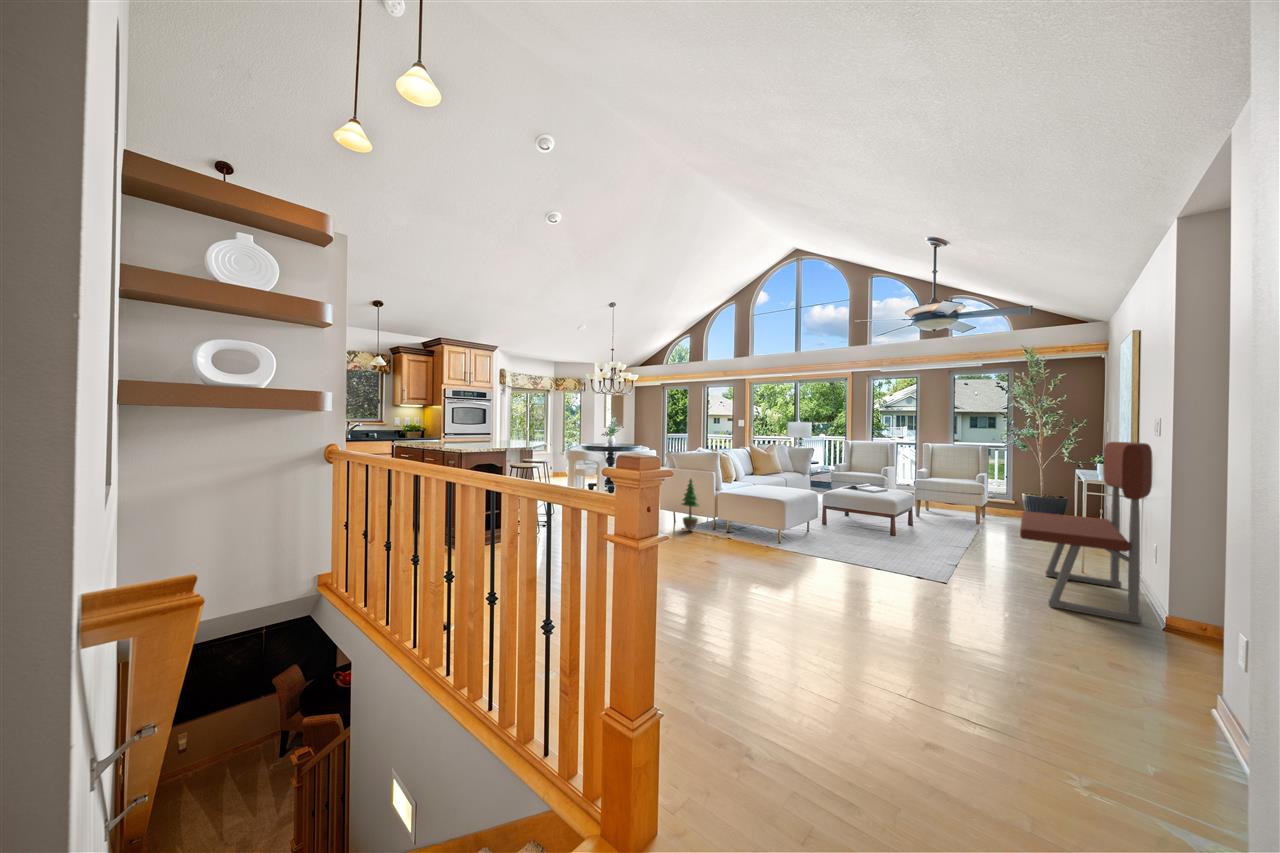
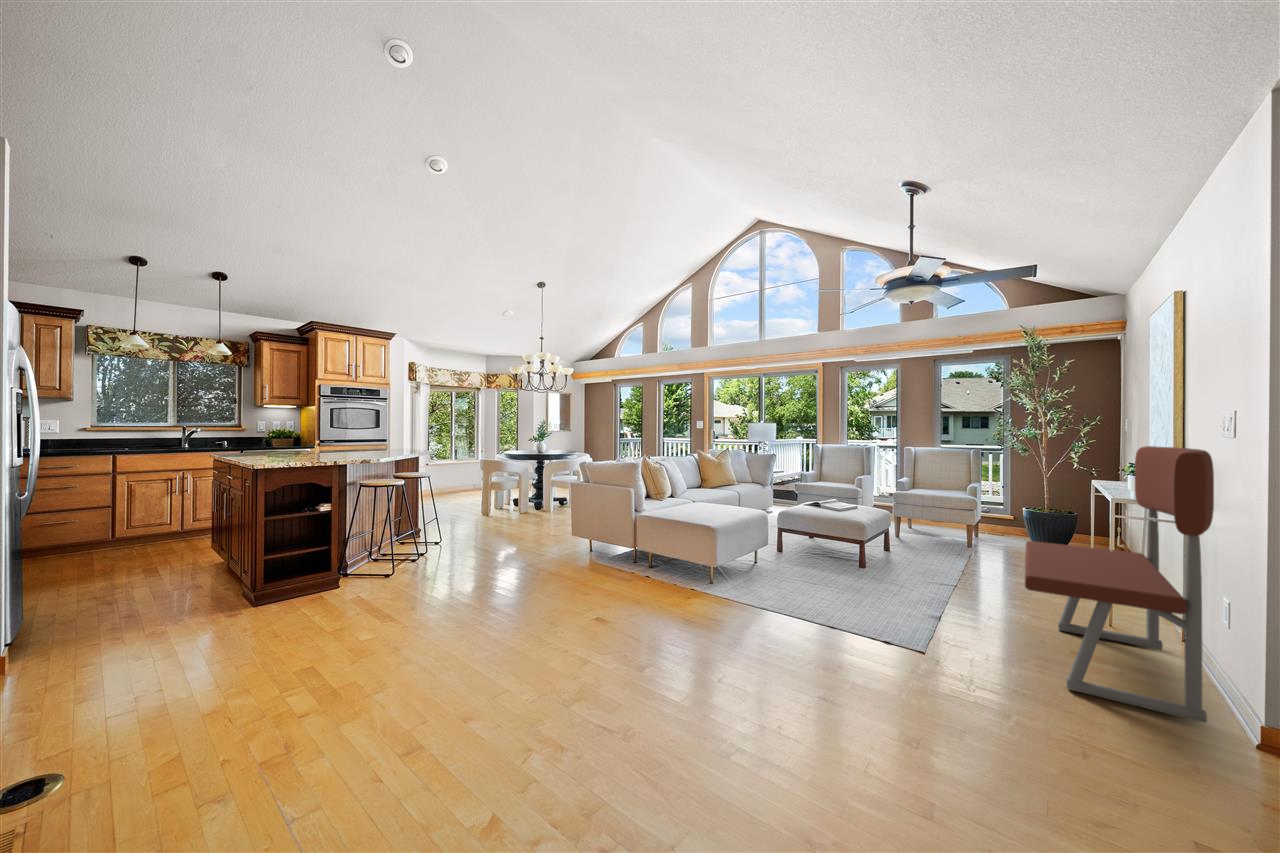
potted tree: present [682,479,699,531] -> none [594,495,619,565]

